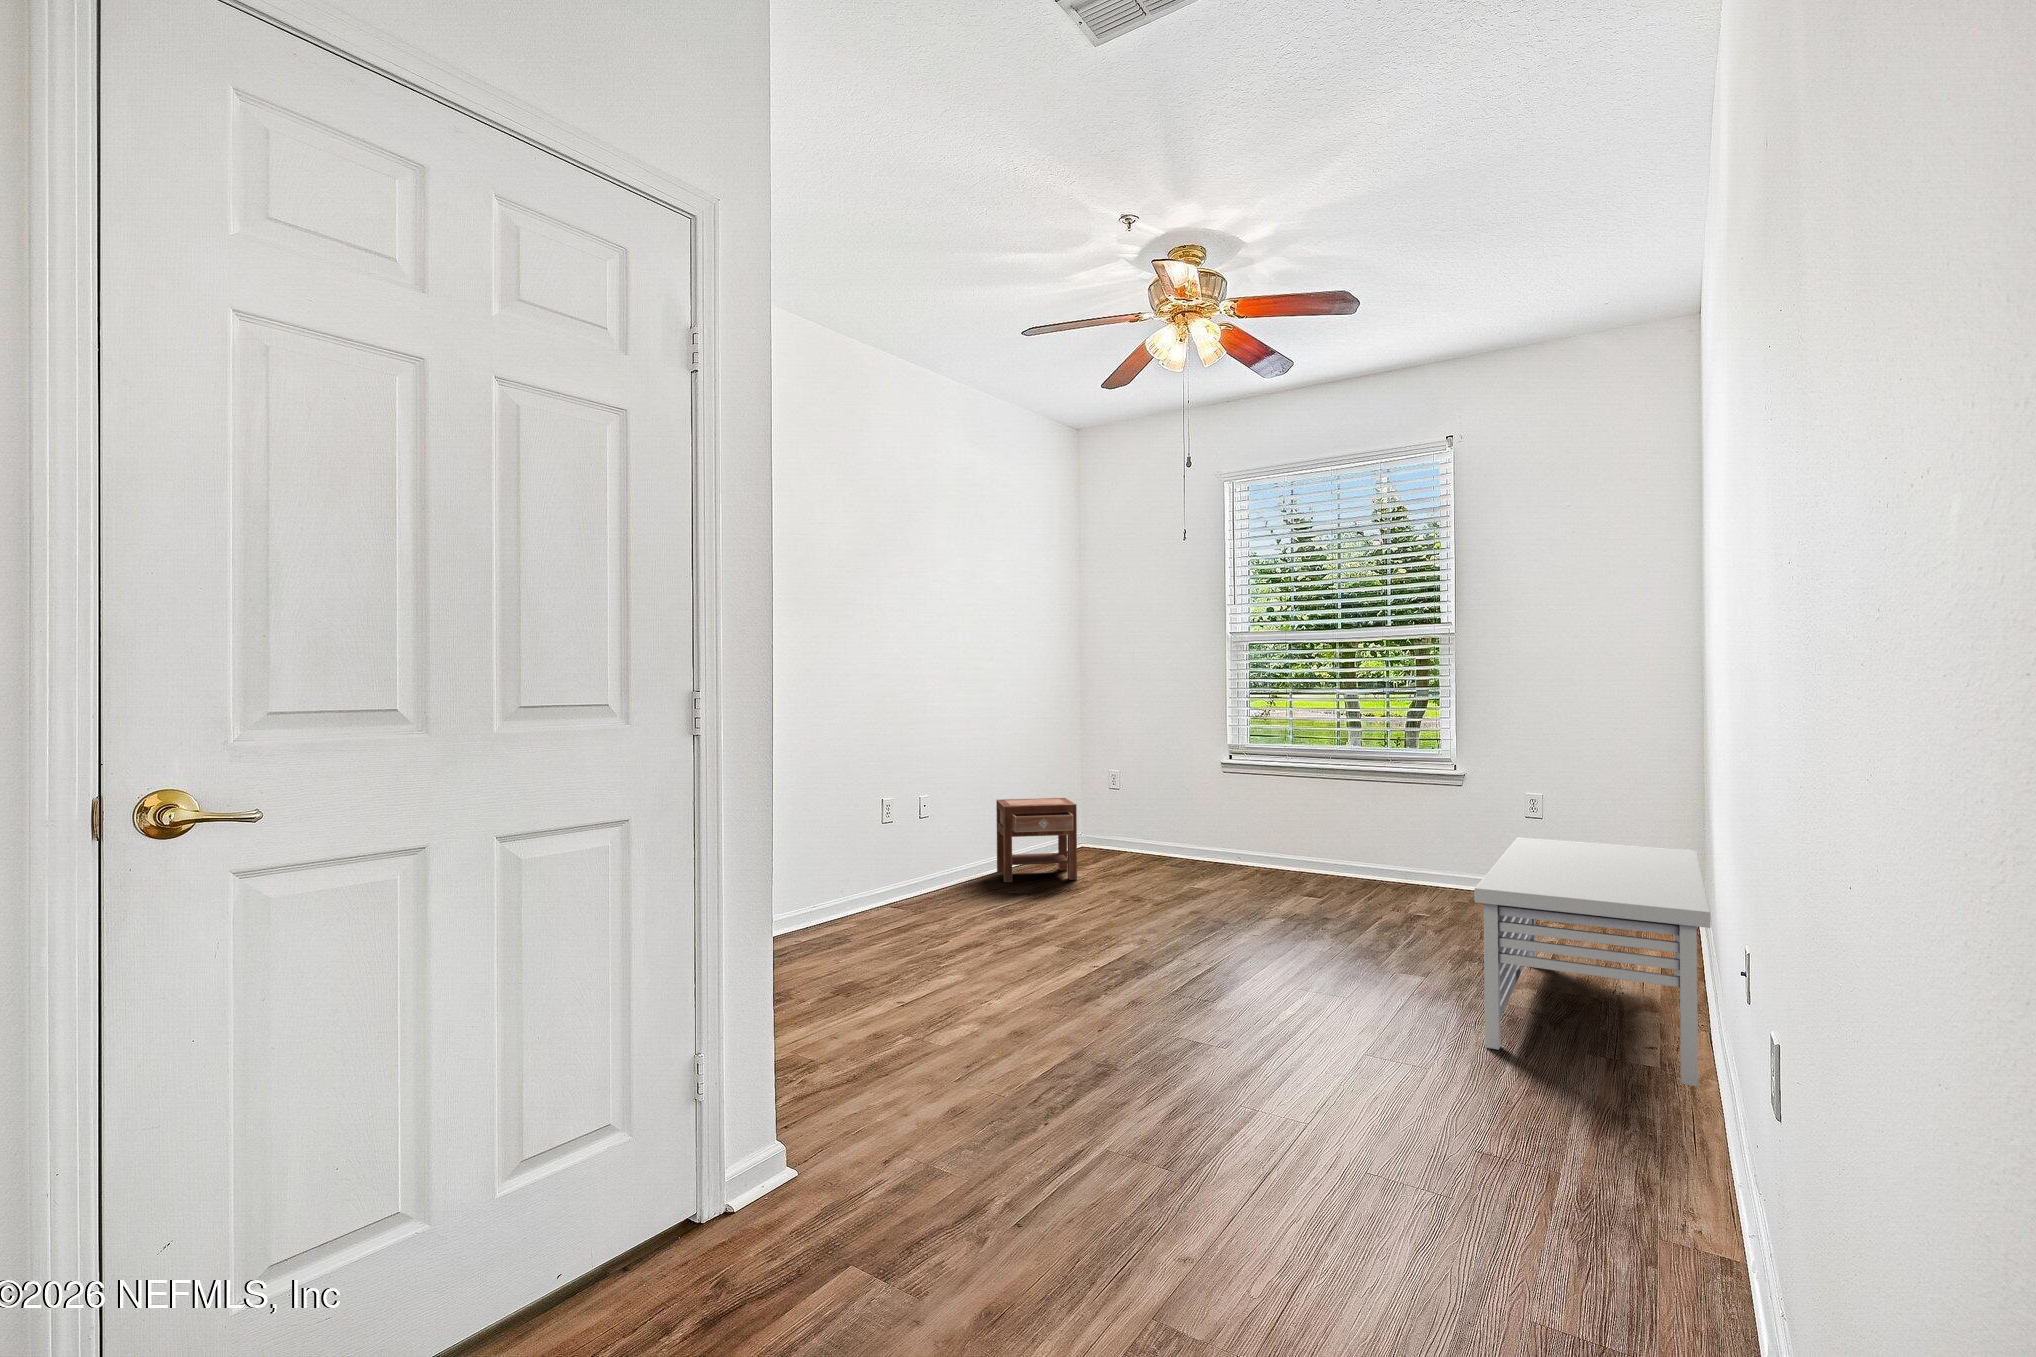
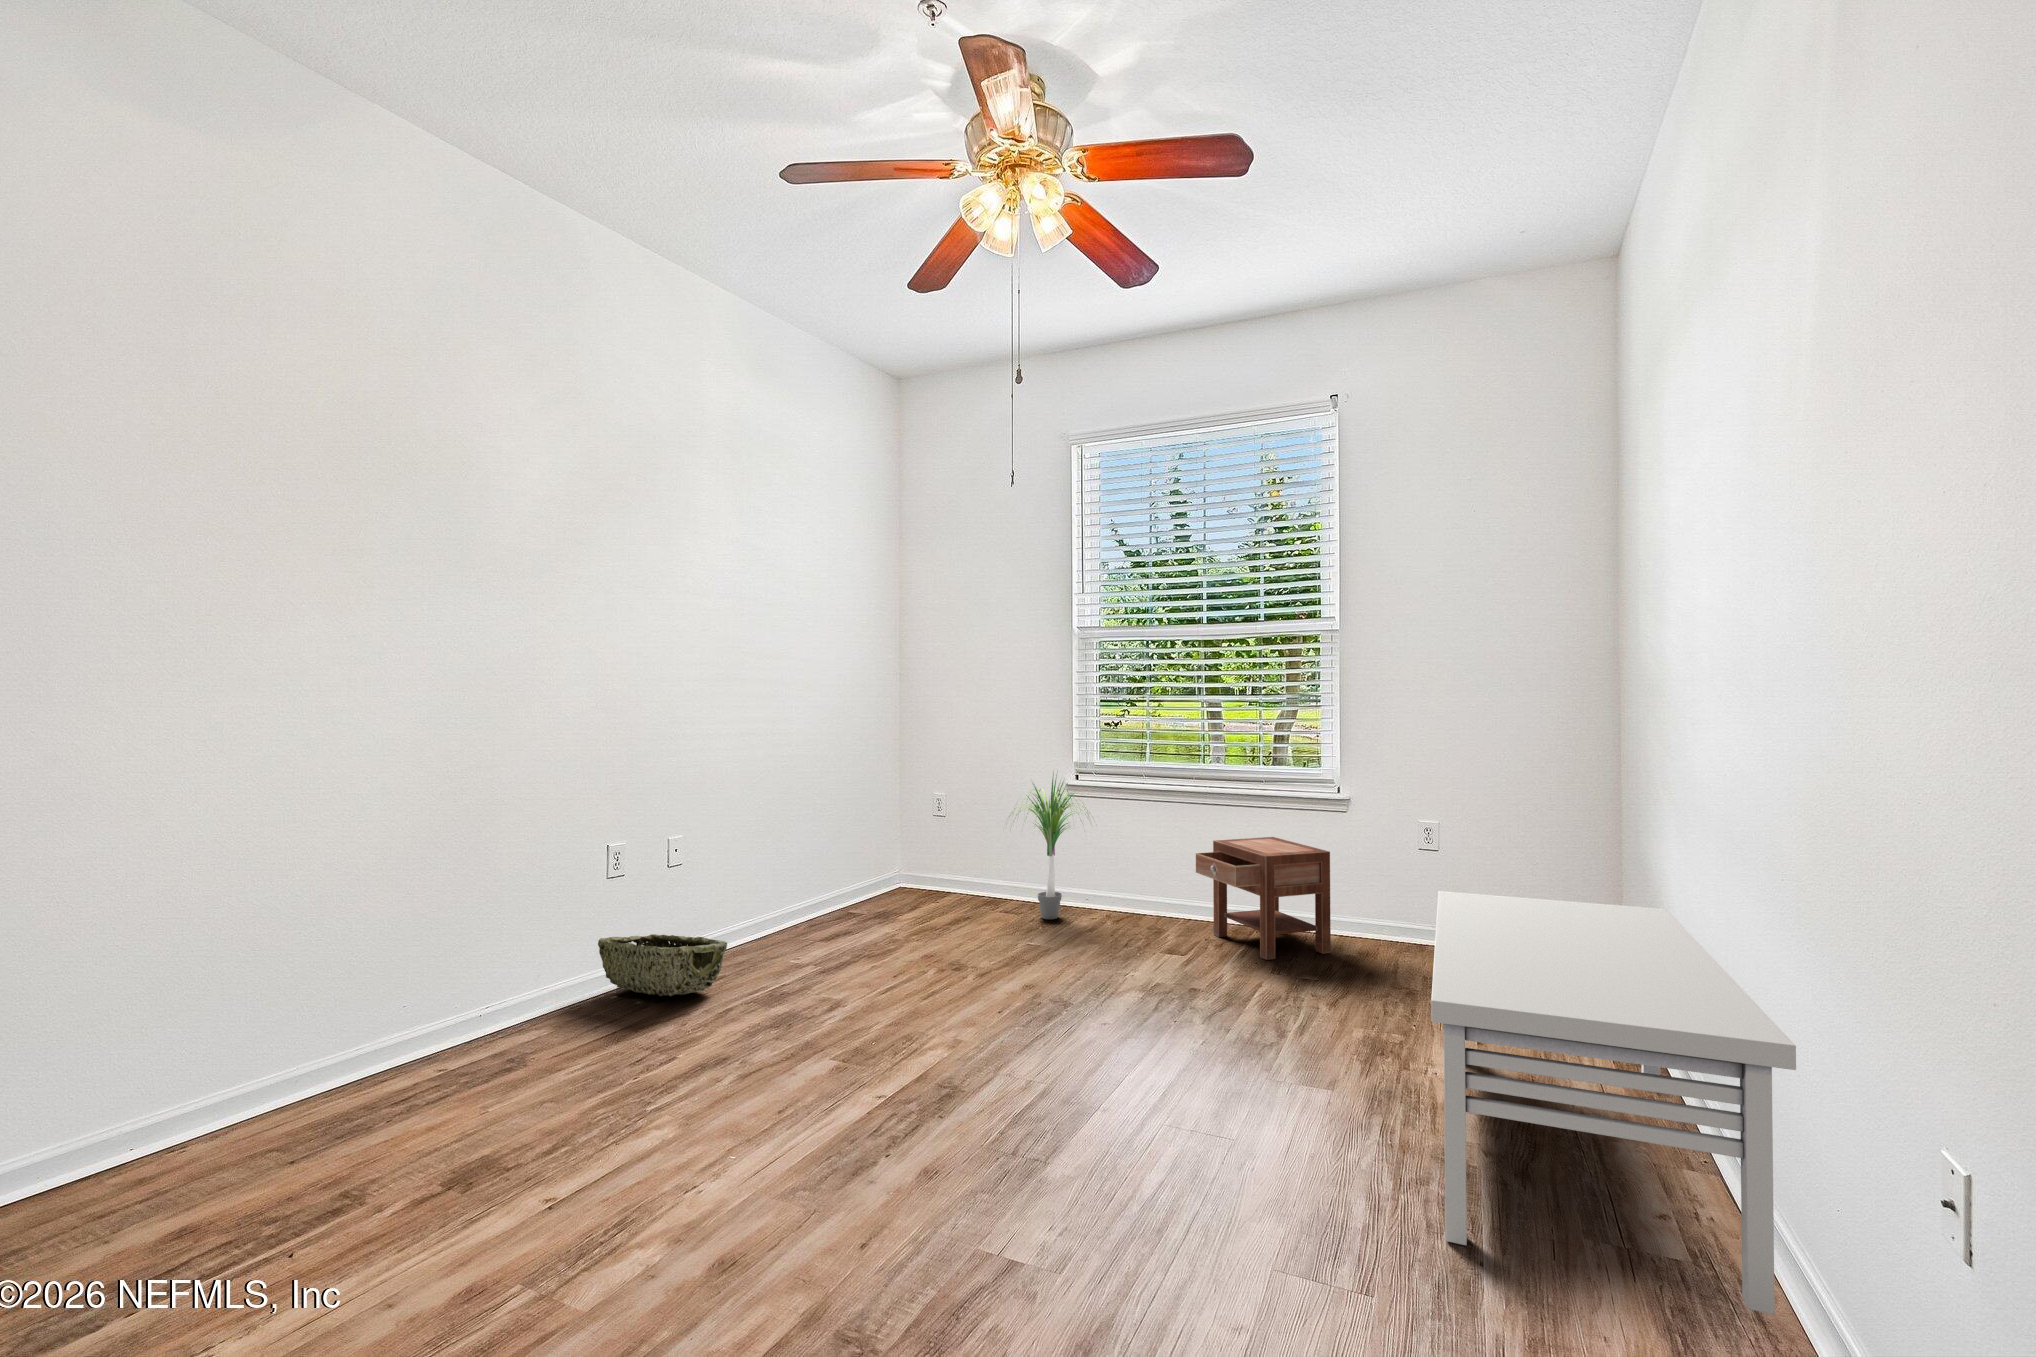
potted plant: none [1170,747,1252,872] -> present [1009,774,1088,919]
nightstand: present [996,798,1077,882] -> present [1196,837,1331,960]
woven basket: none [876,867,968,910] -> present [598,934,727,996]

